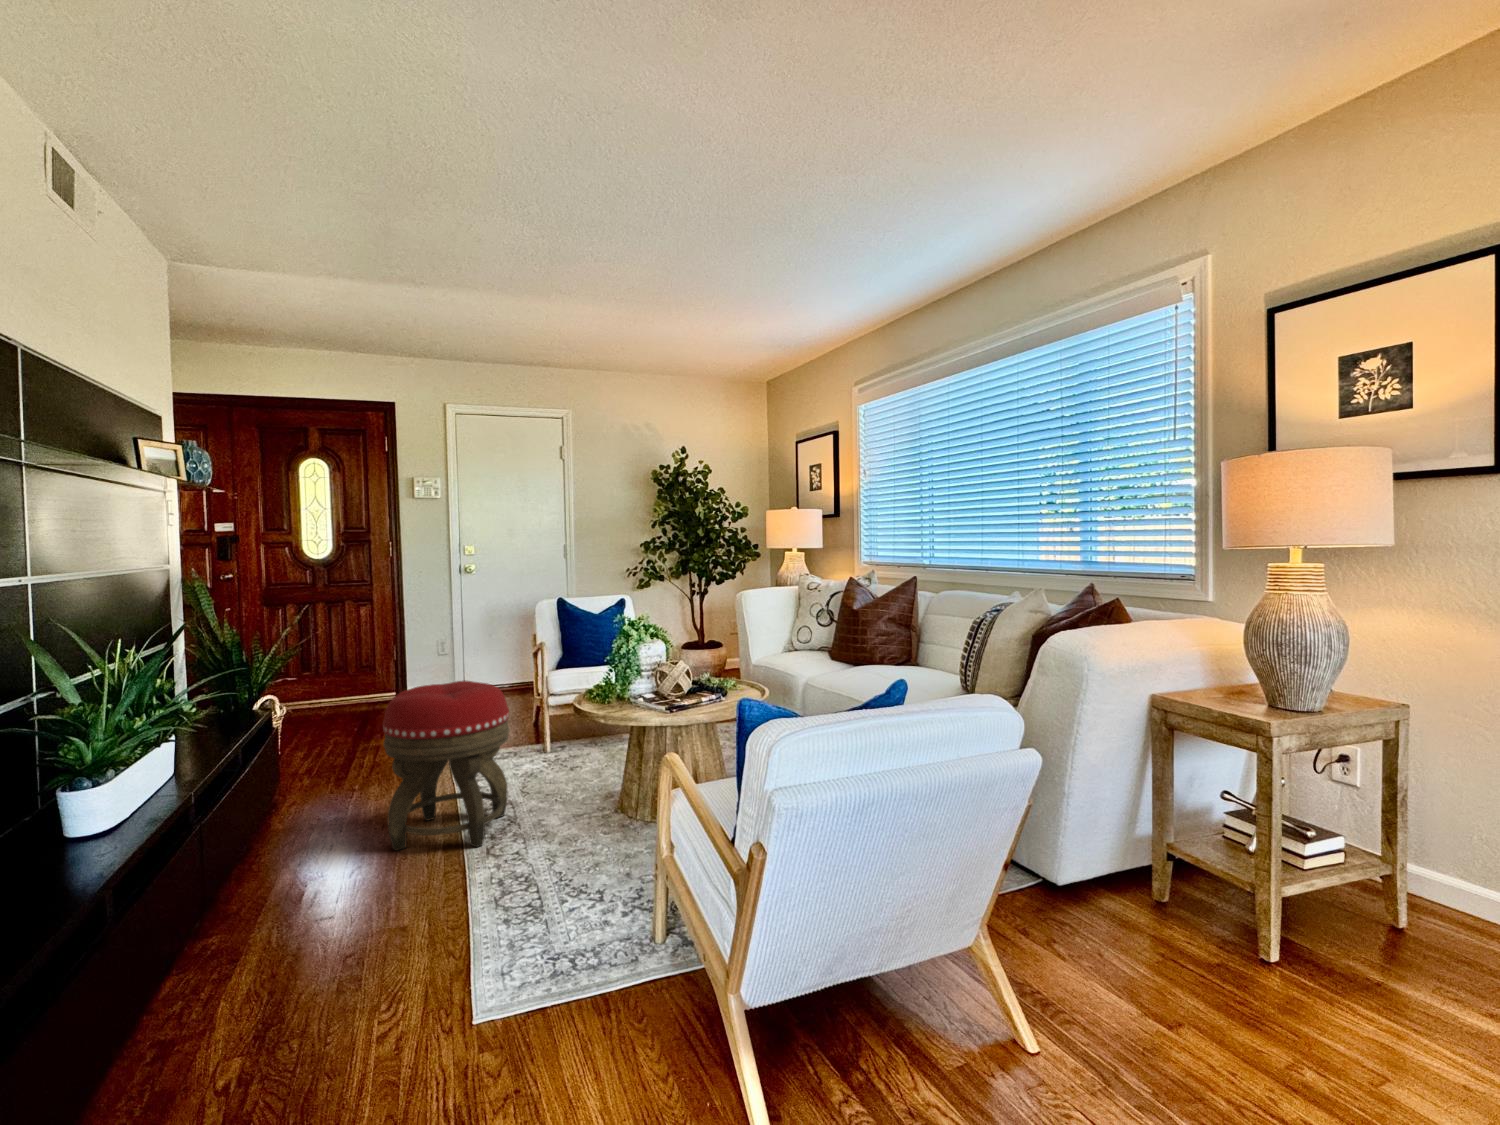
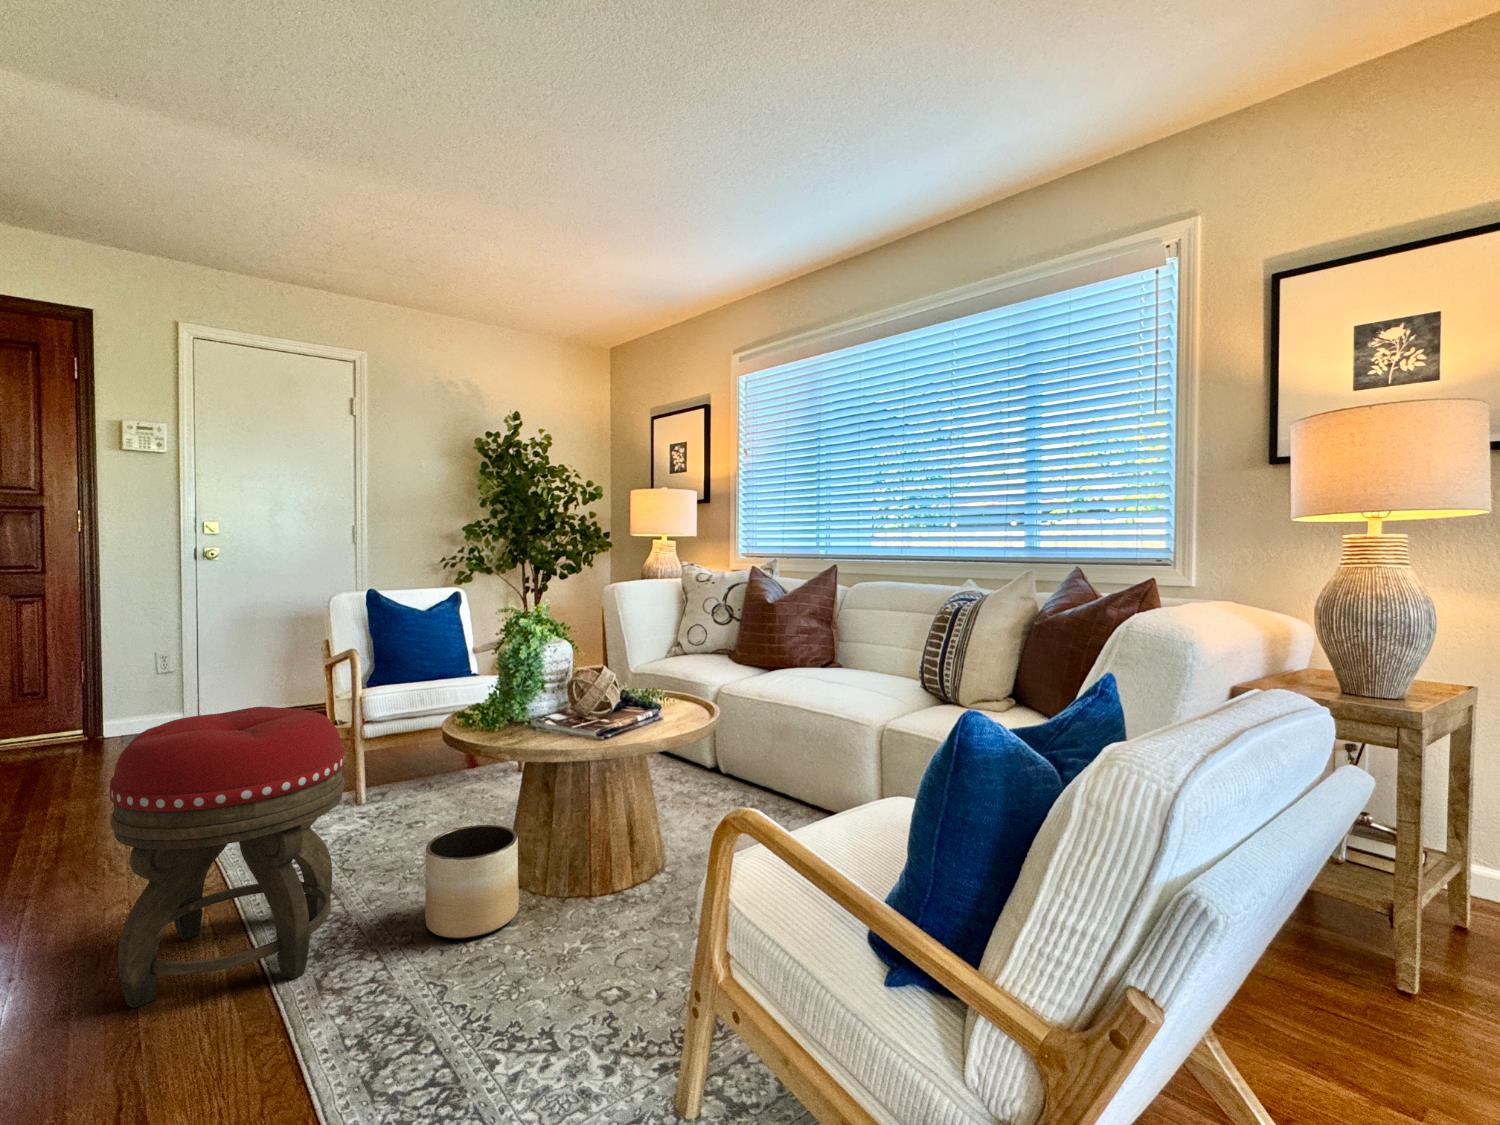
planter: none [556,767,616,838] -> present [425,825,519,939]

